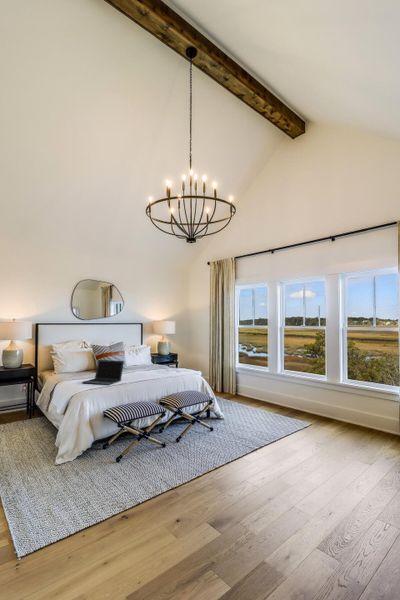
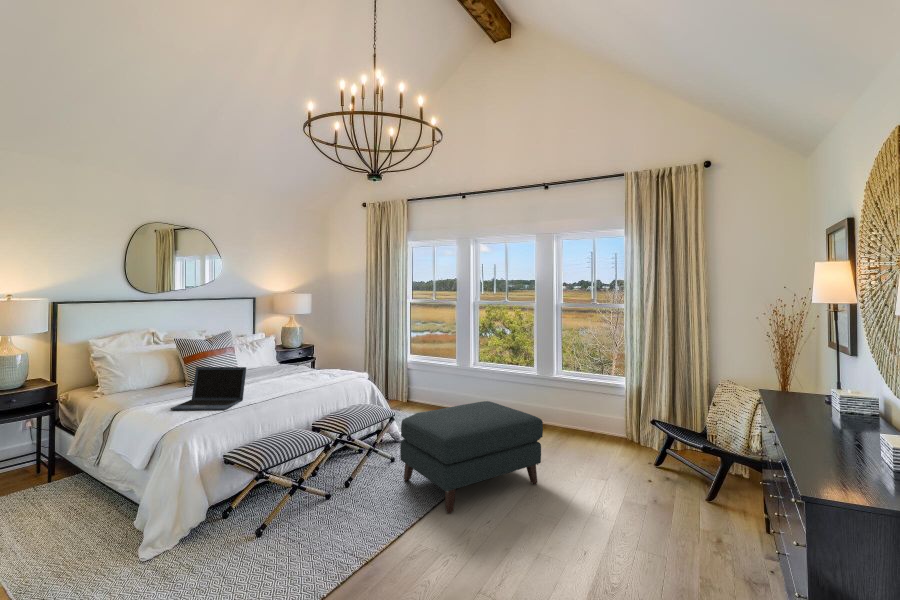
ottoman: none [212,394,312,467] -> present [400,401,543,514]

